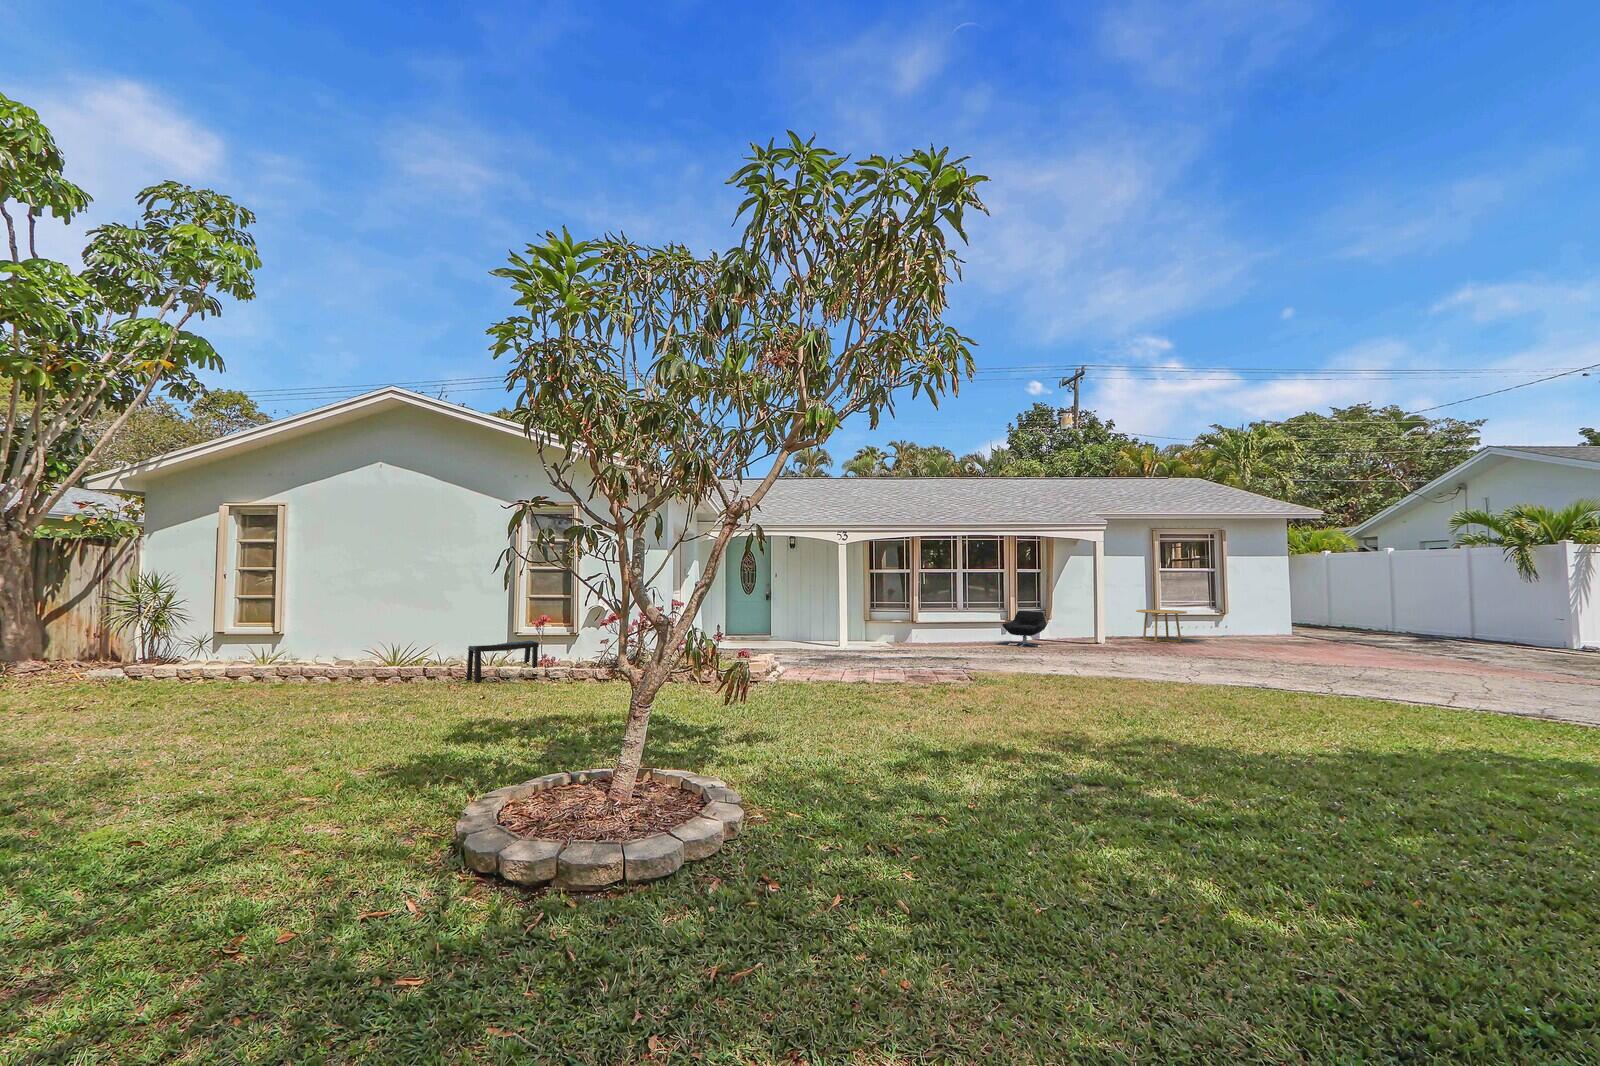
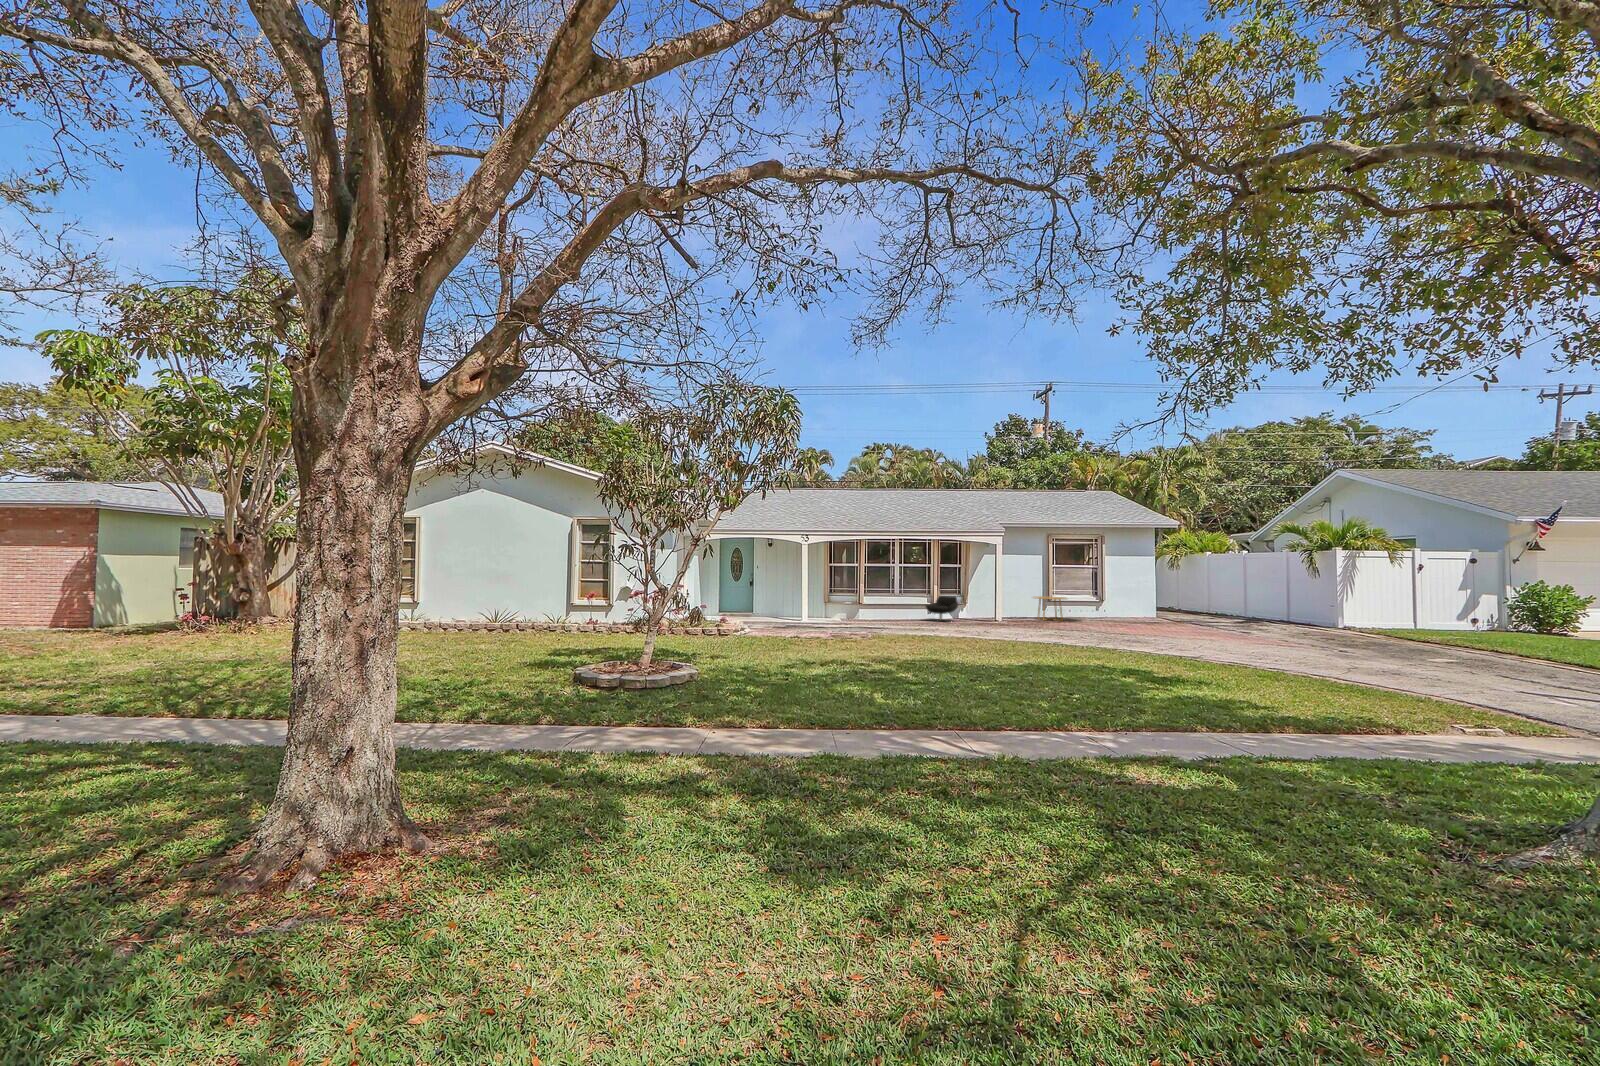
bench: present [467,641,539,683] -> none [543,609,590,635]

